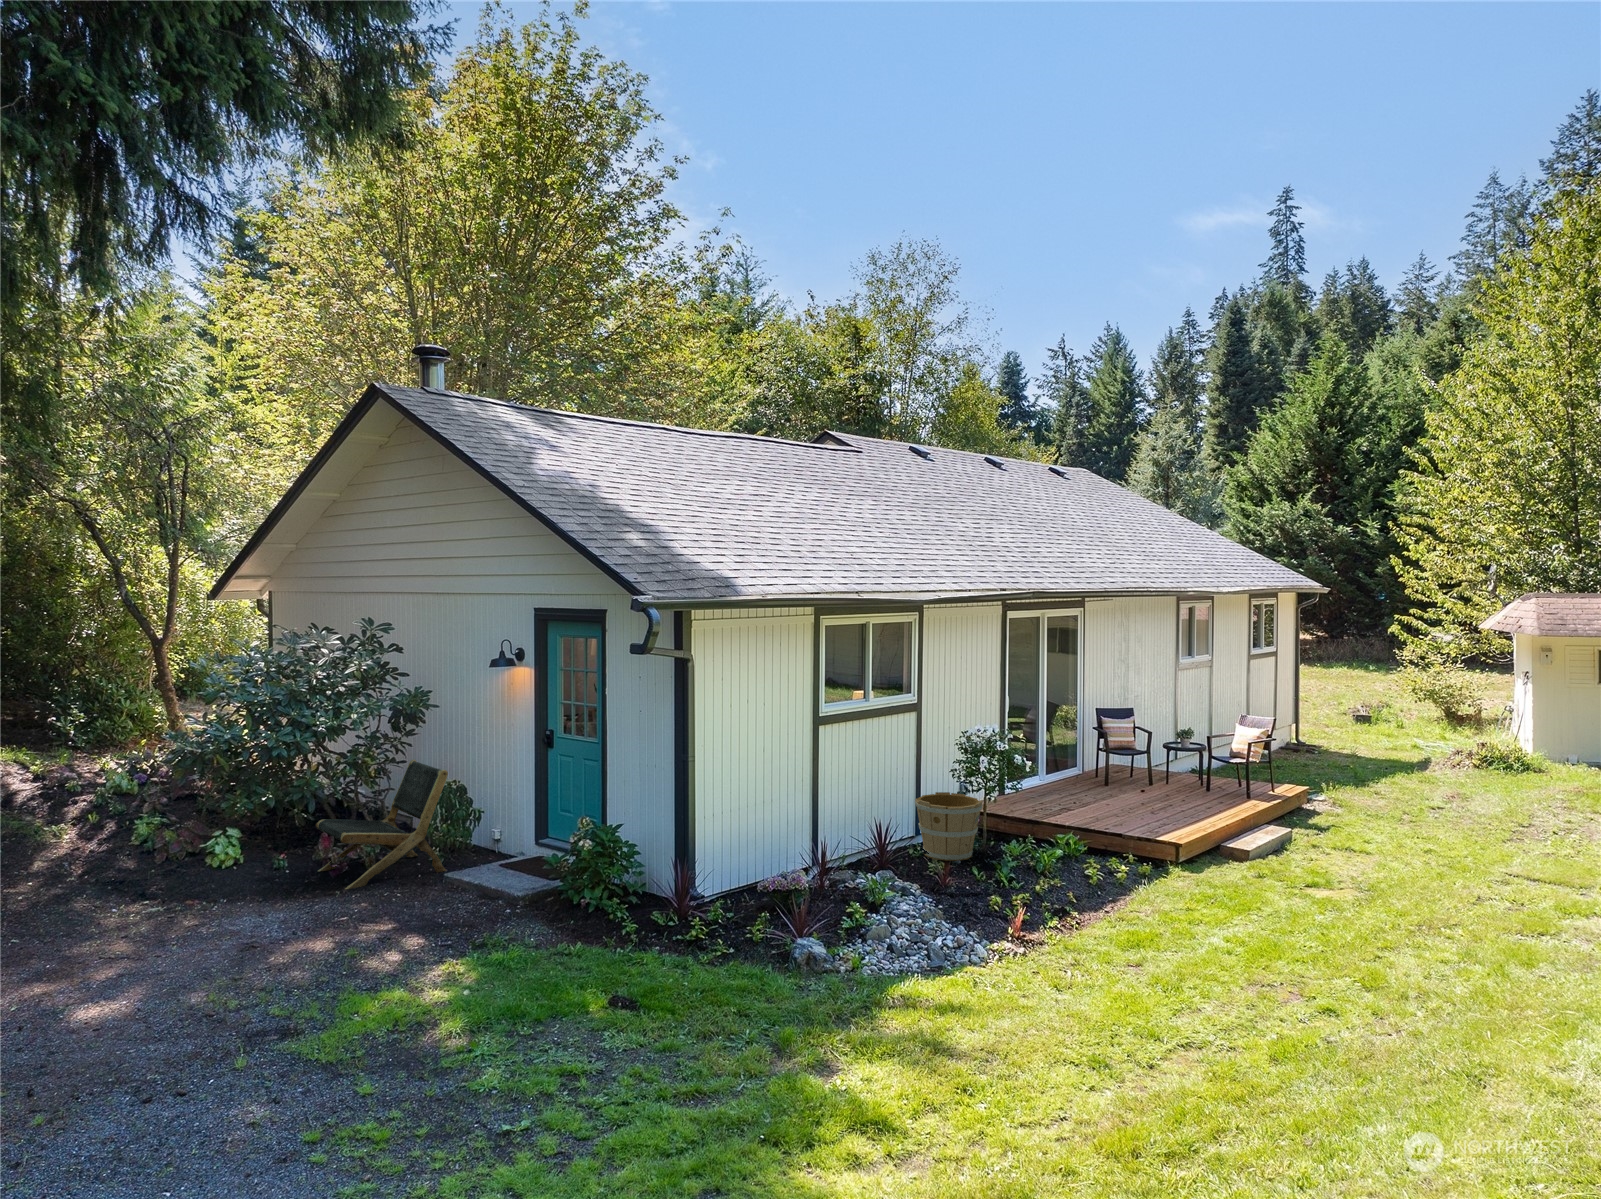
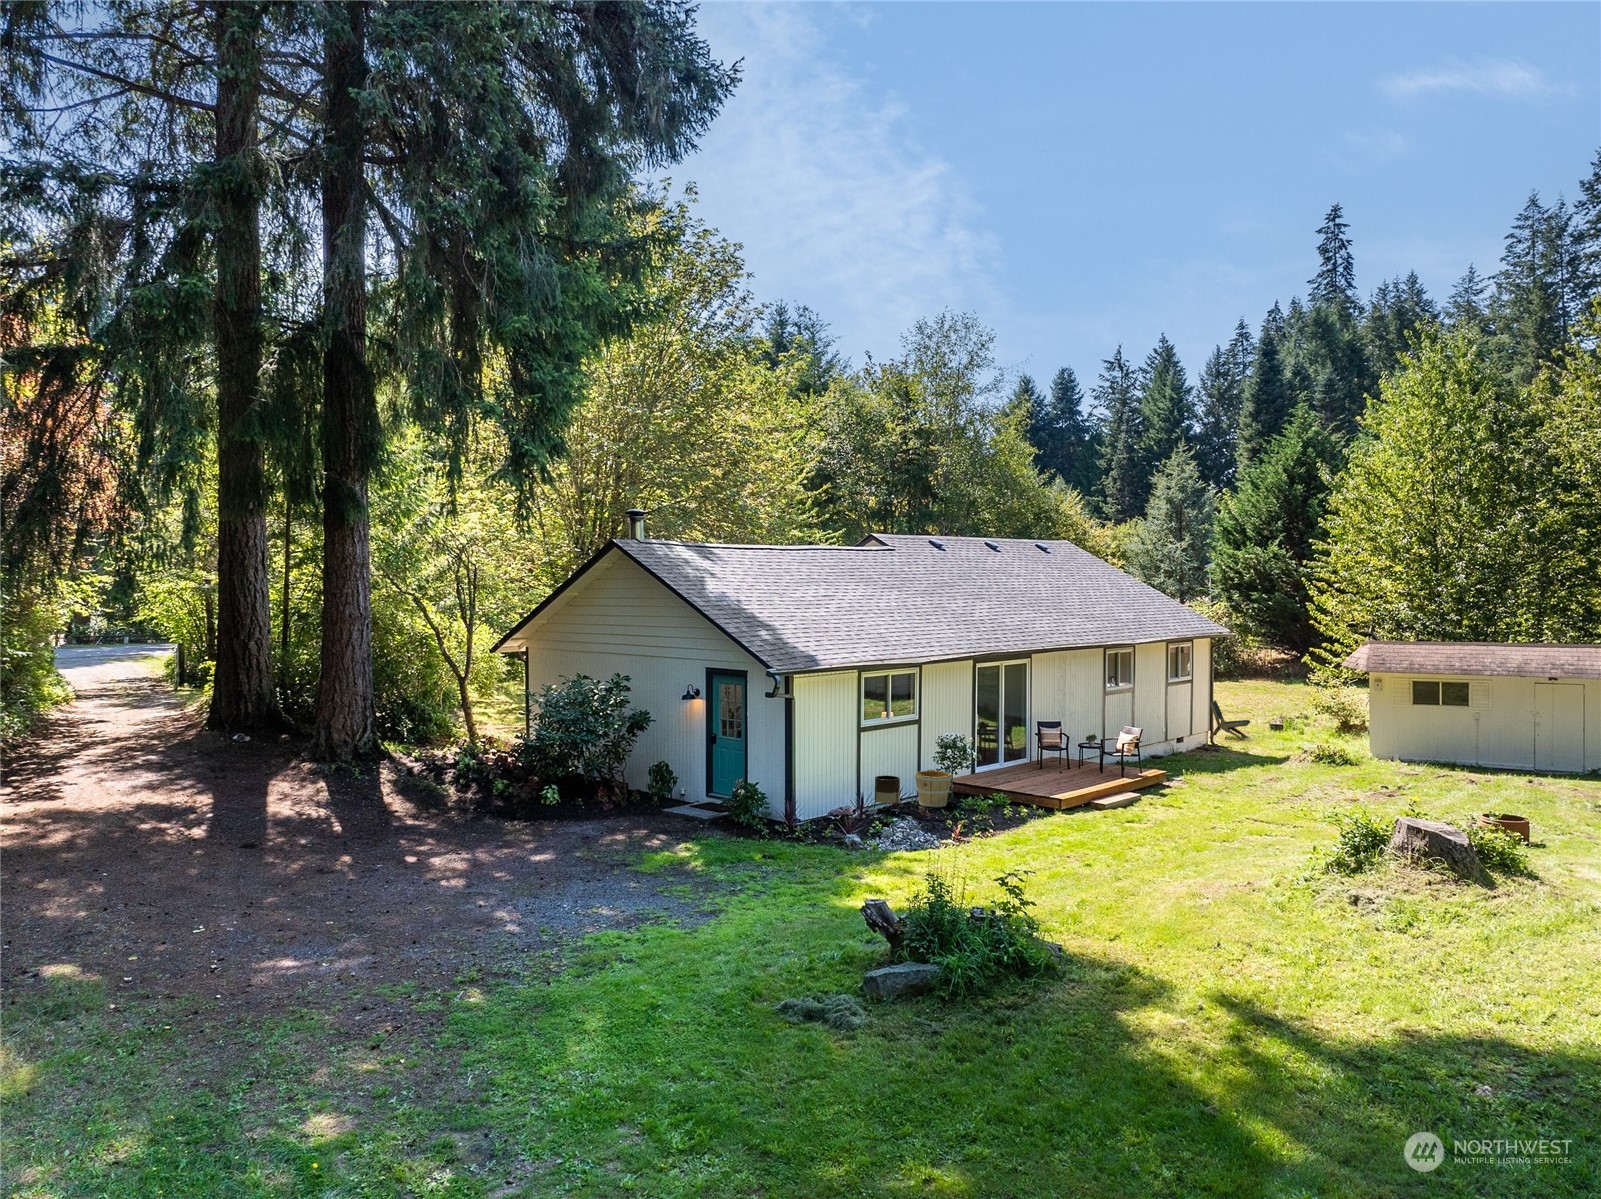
lounge chair: present [316,760,448,889] -> present [1209,700,1250,741]
planter: none [847,806,894,877] -> present [875,776,900,809]

